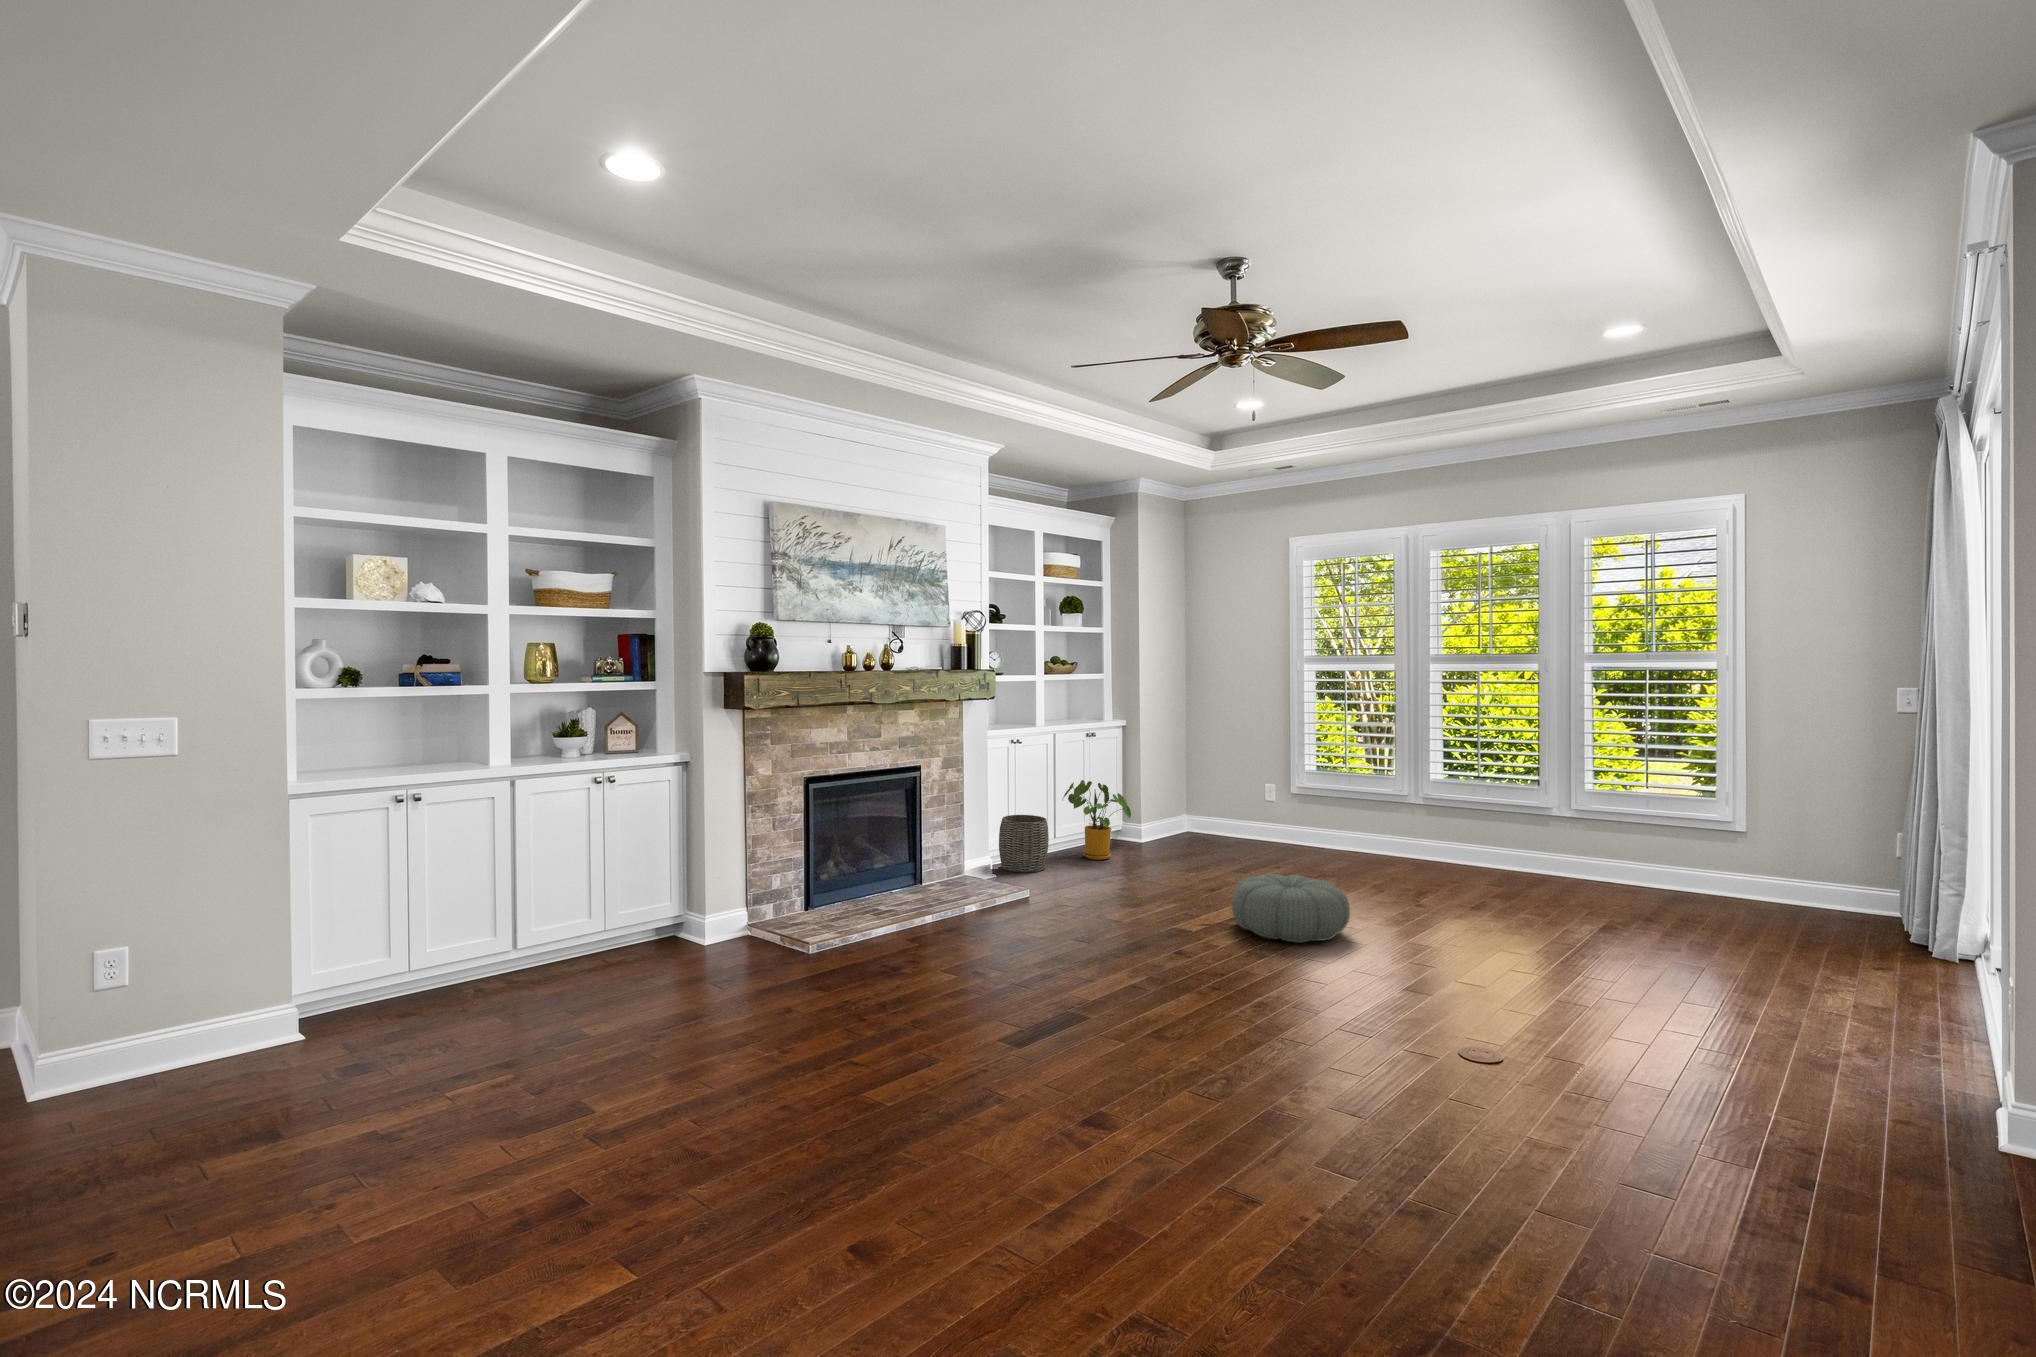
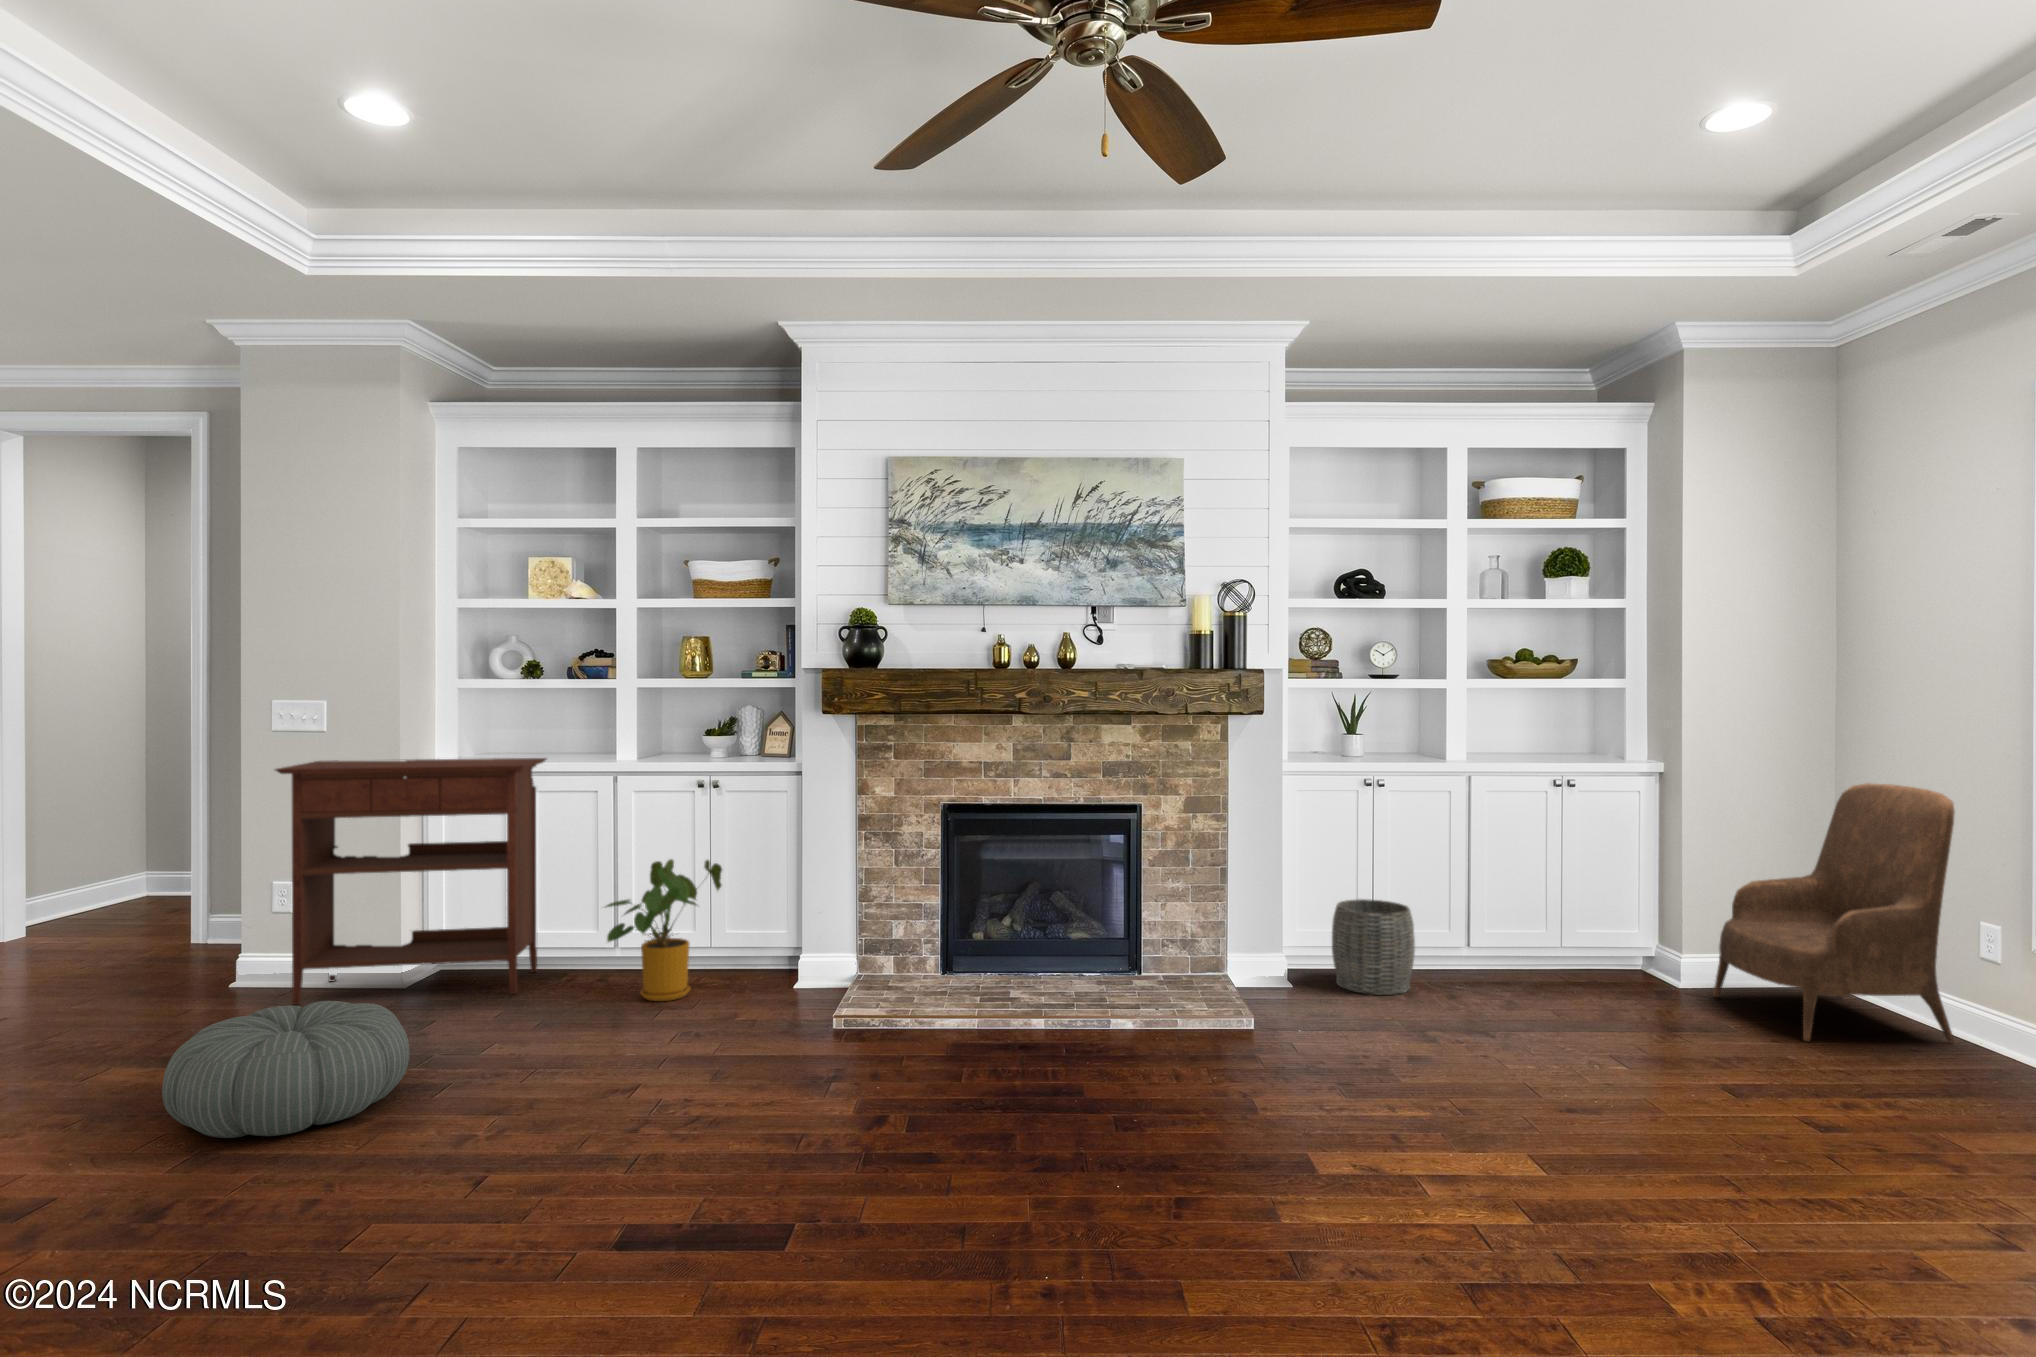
armchair: none [1156,727,1260,857] -> present [1713,783,1955,1043]
console table: none [166,766,487,1076] -> present [275,758,546,1005]
house plant: present [1062,780,1131,860] -> present [604,859,722,1001]
pouf: present [1232,874,1350,943] -> present [162,1001,410,1138]

